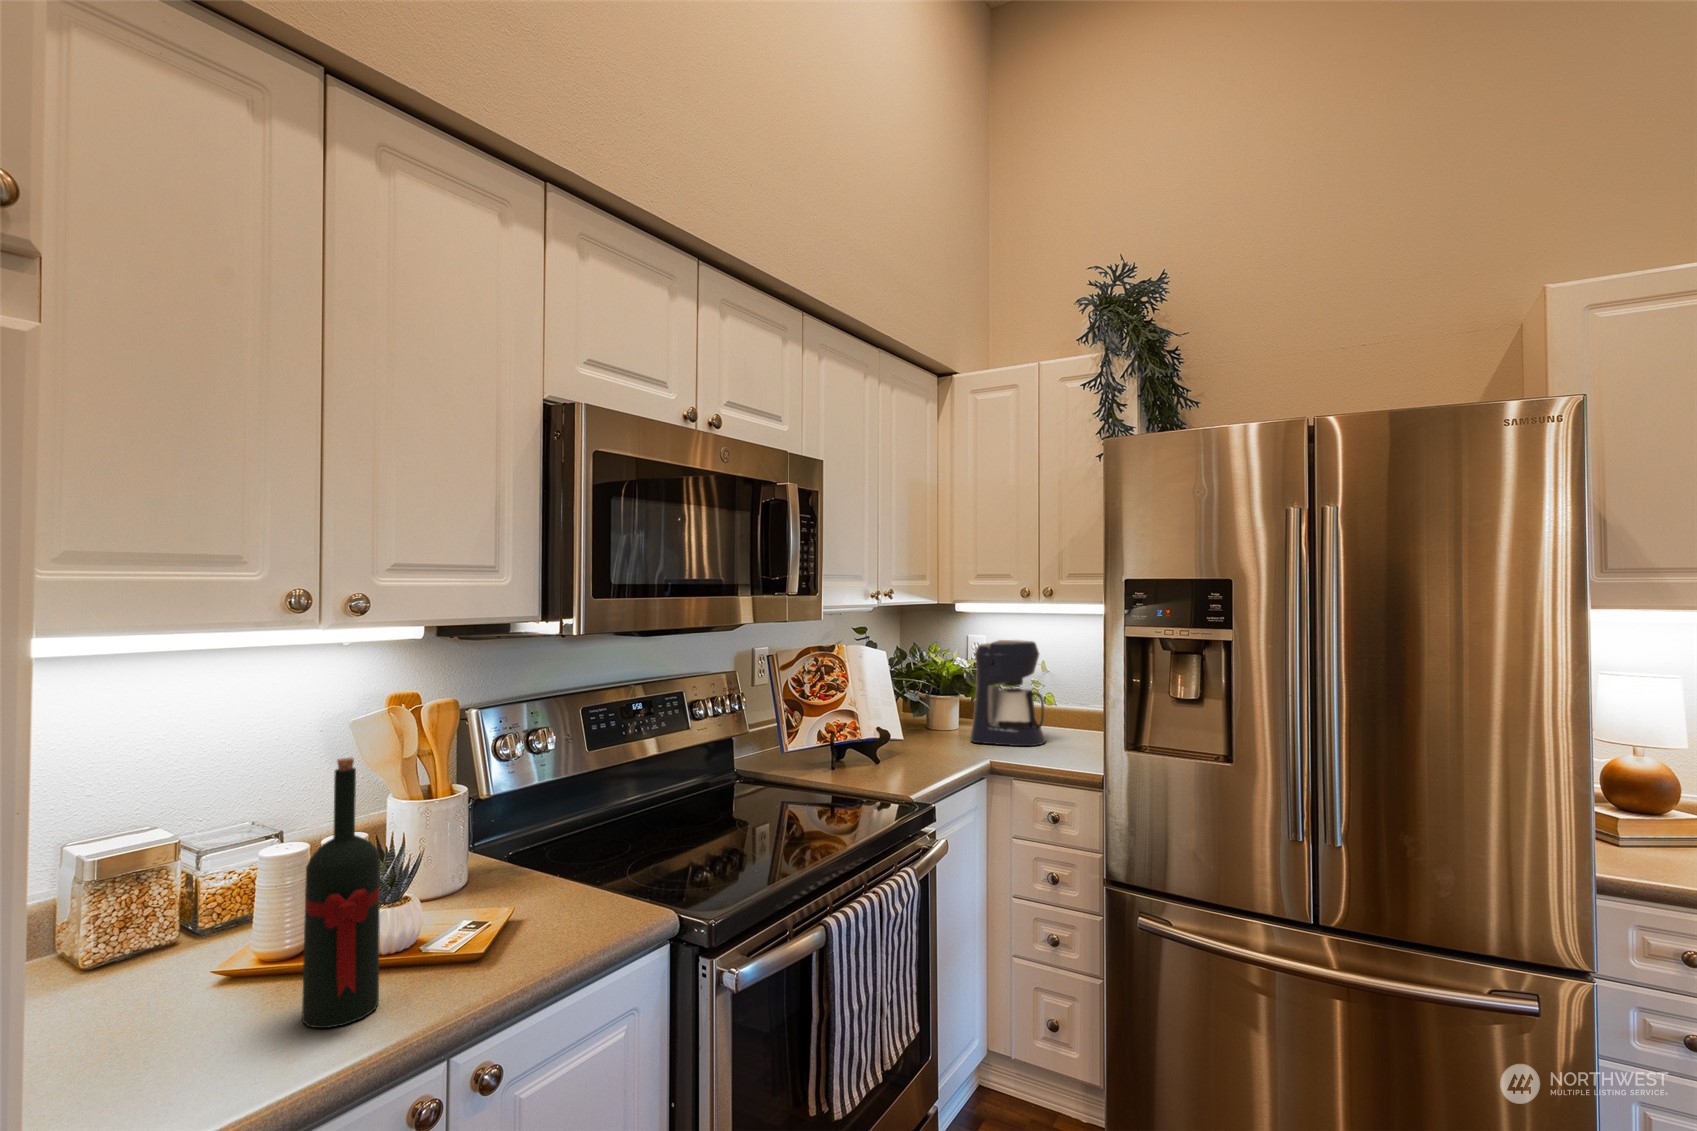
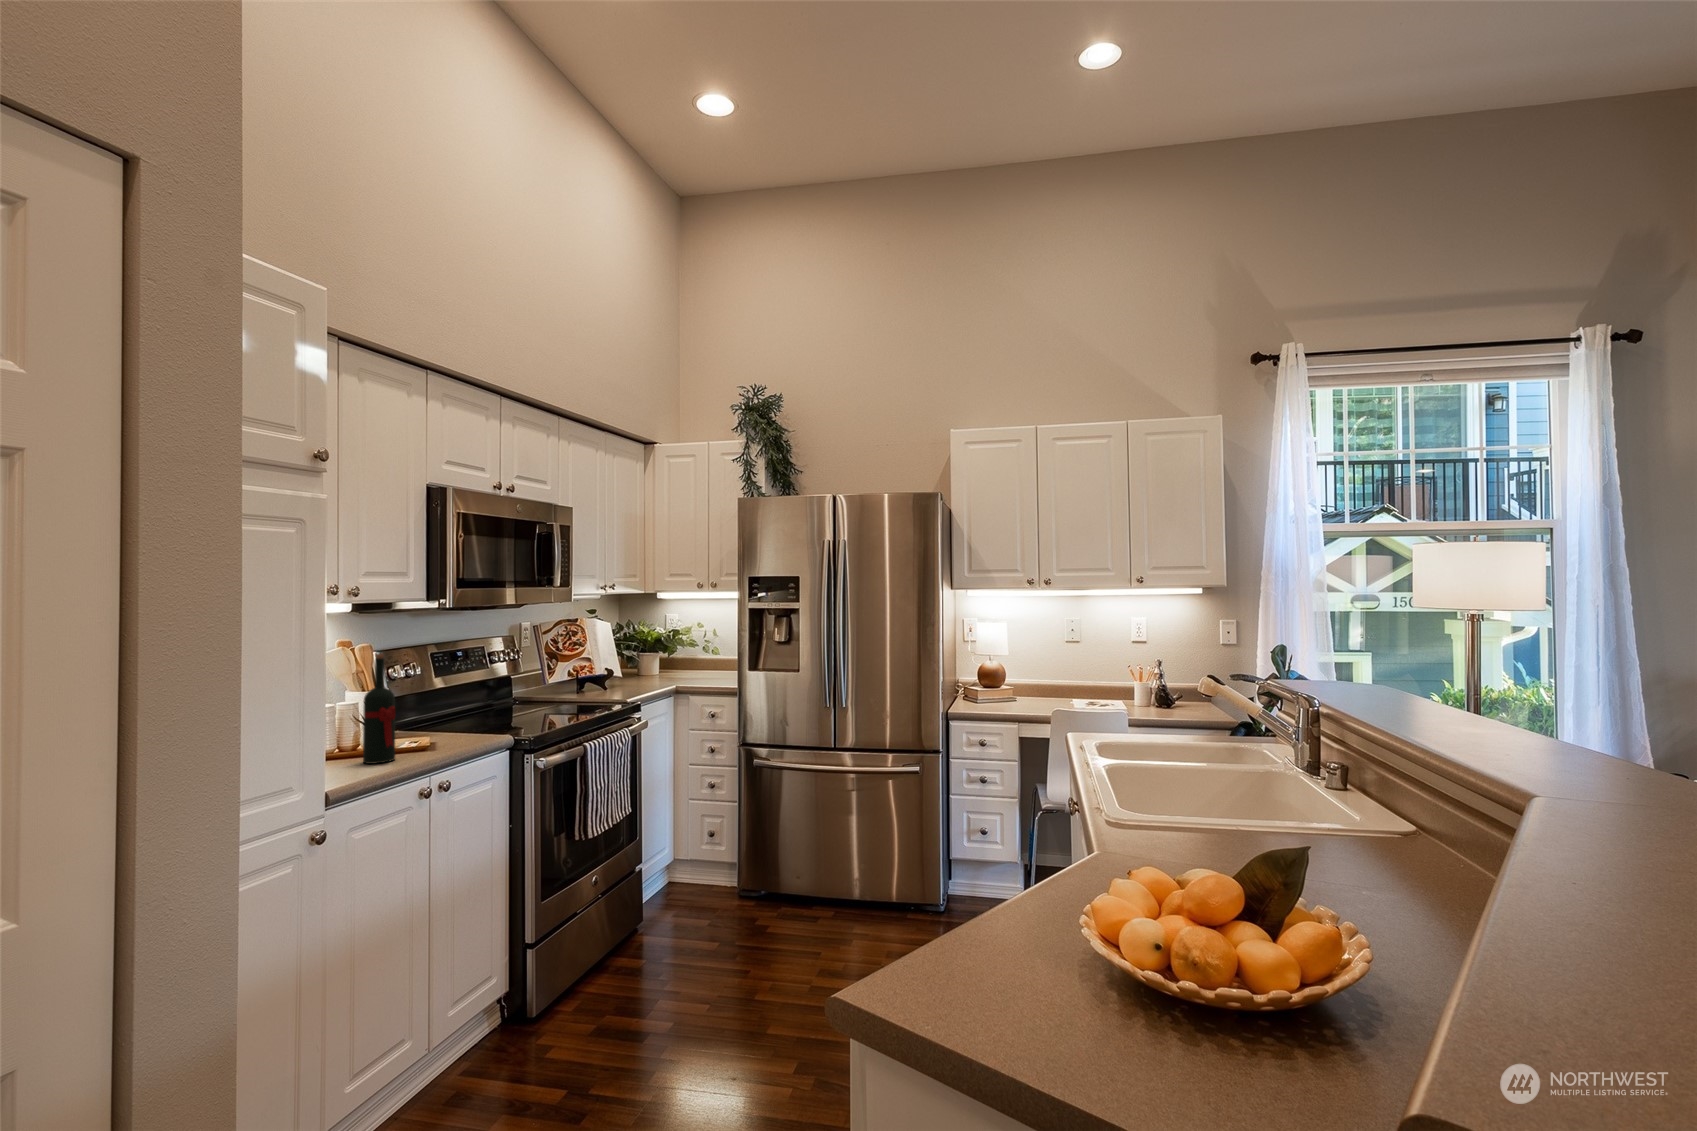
coffee maker: present [970,640,1046,746] -> none [666,616,713,680]

